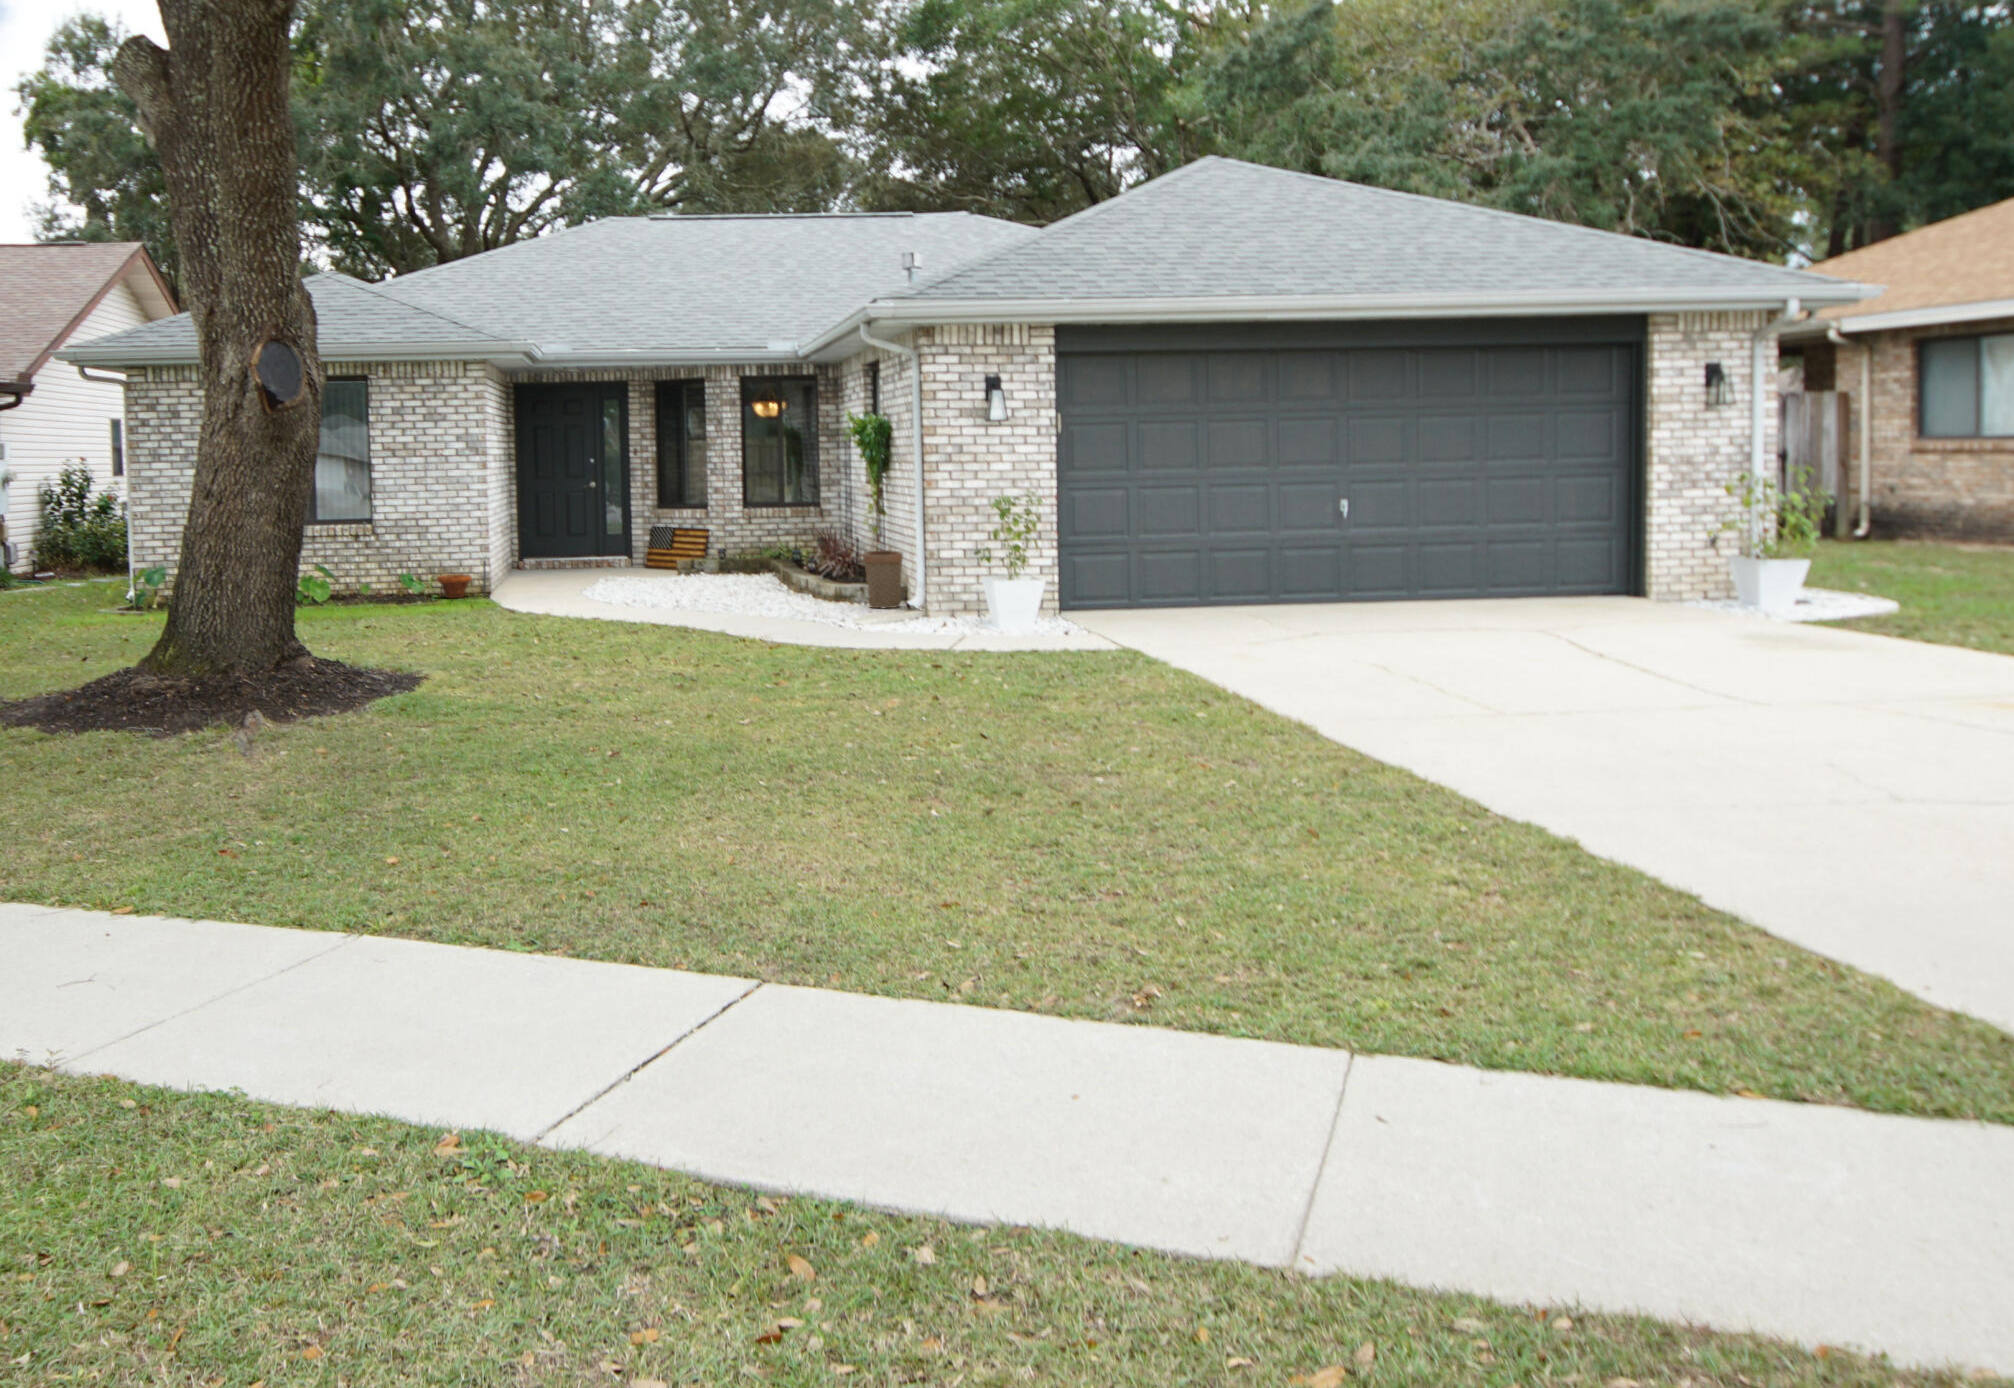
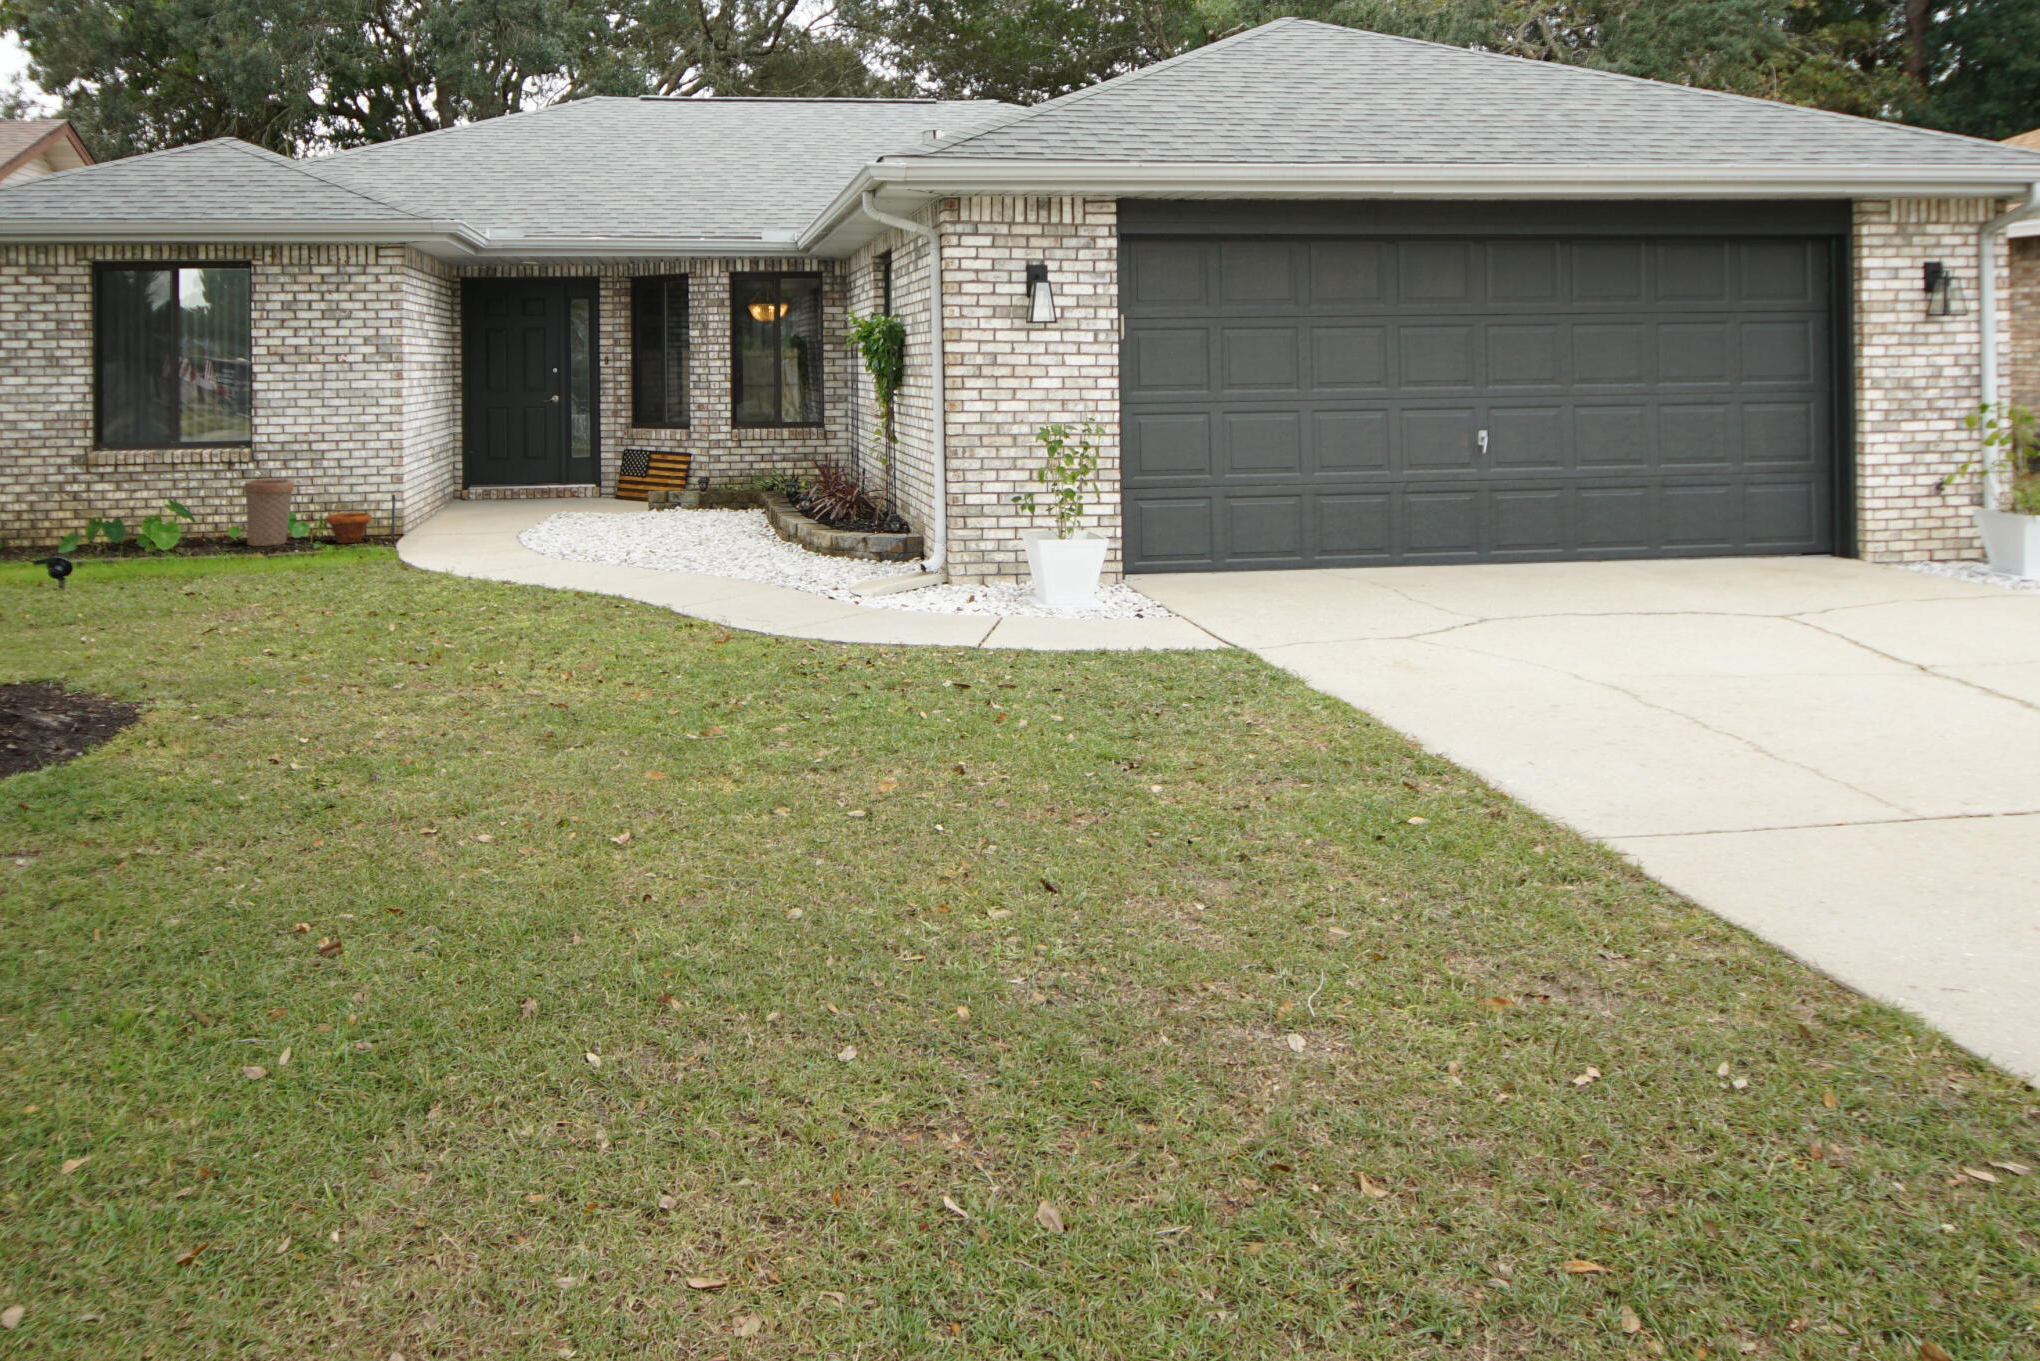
basket: present [863,550,903,608] -> present [244,479,294,546]

